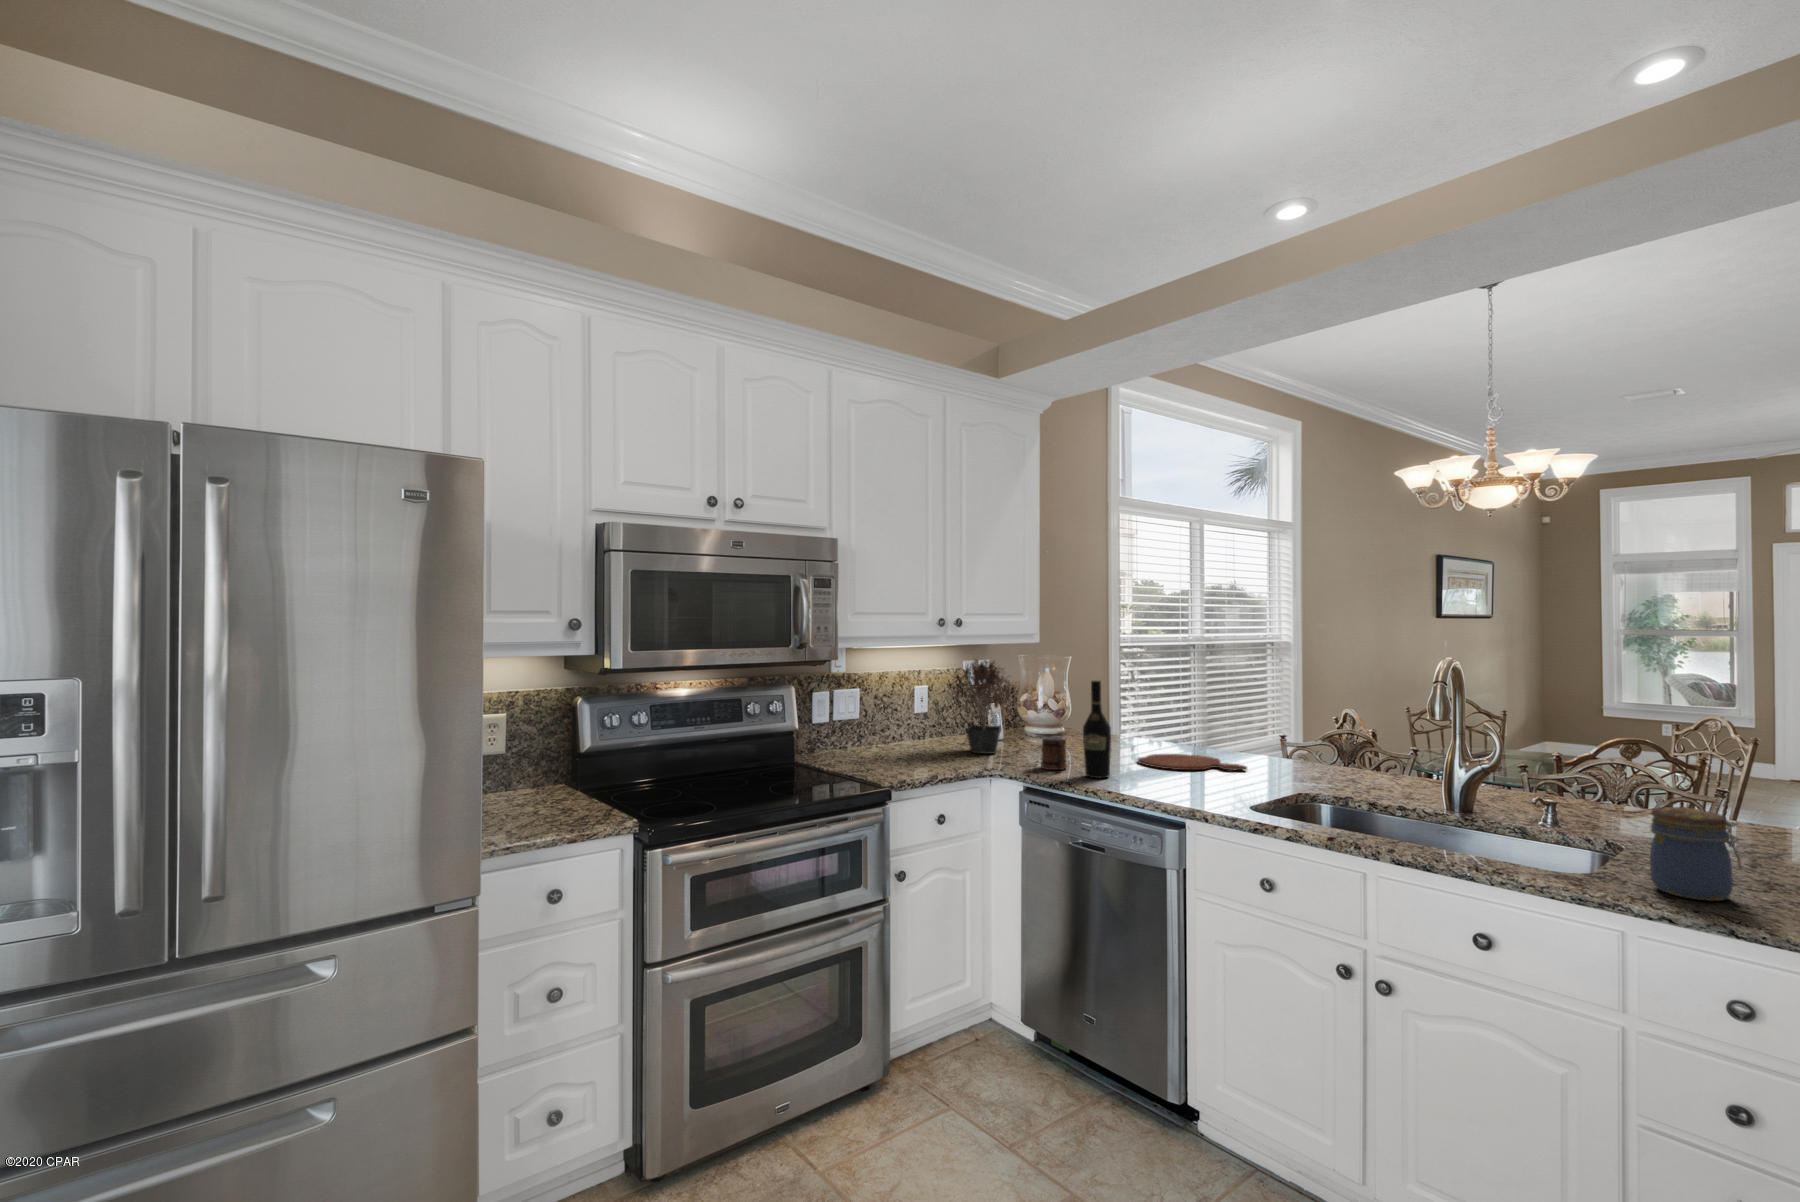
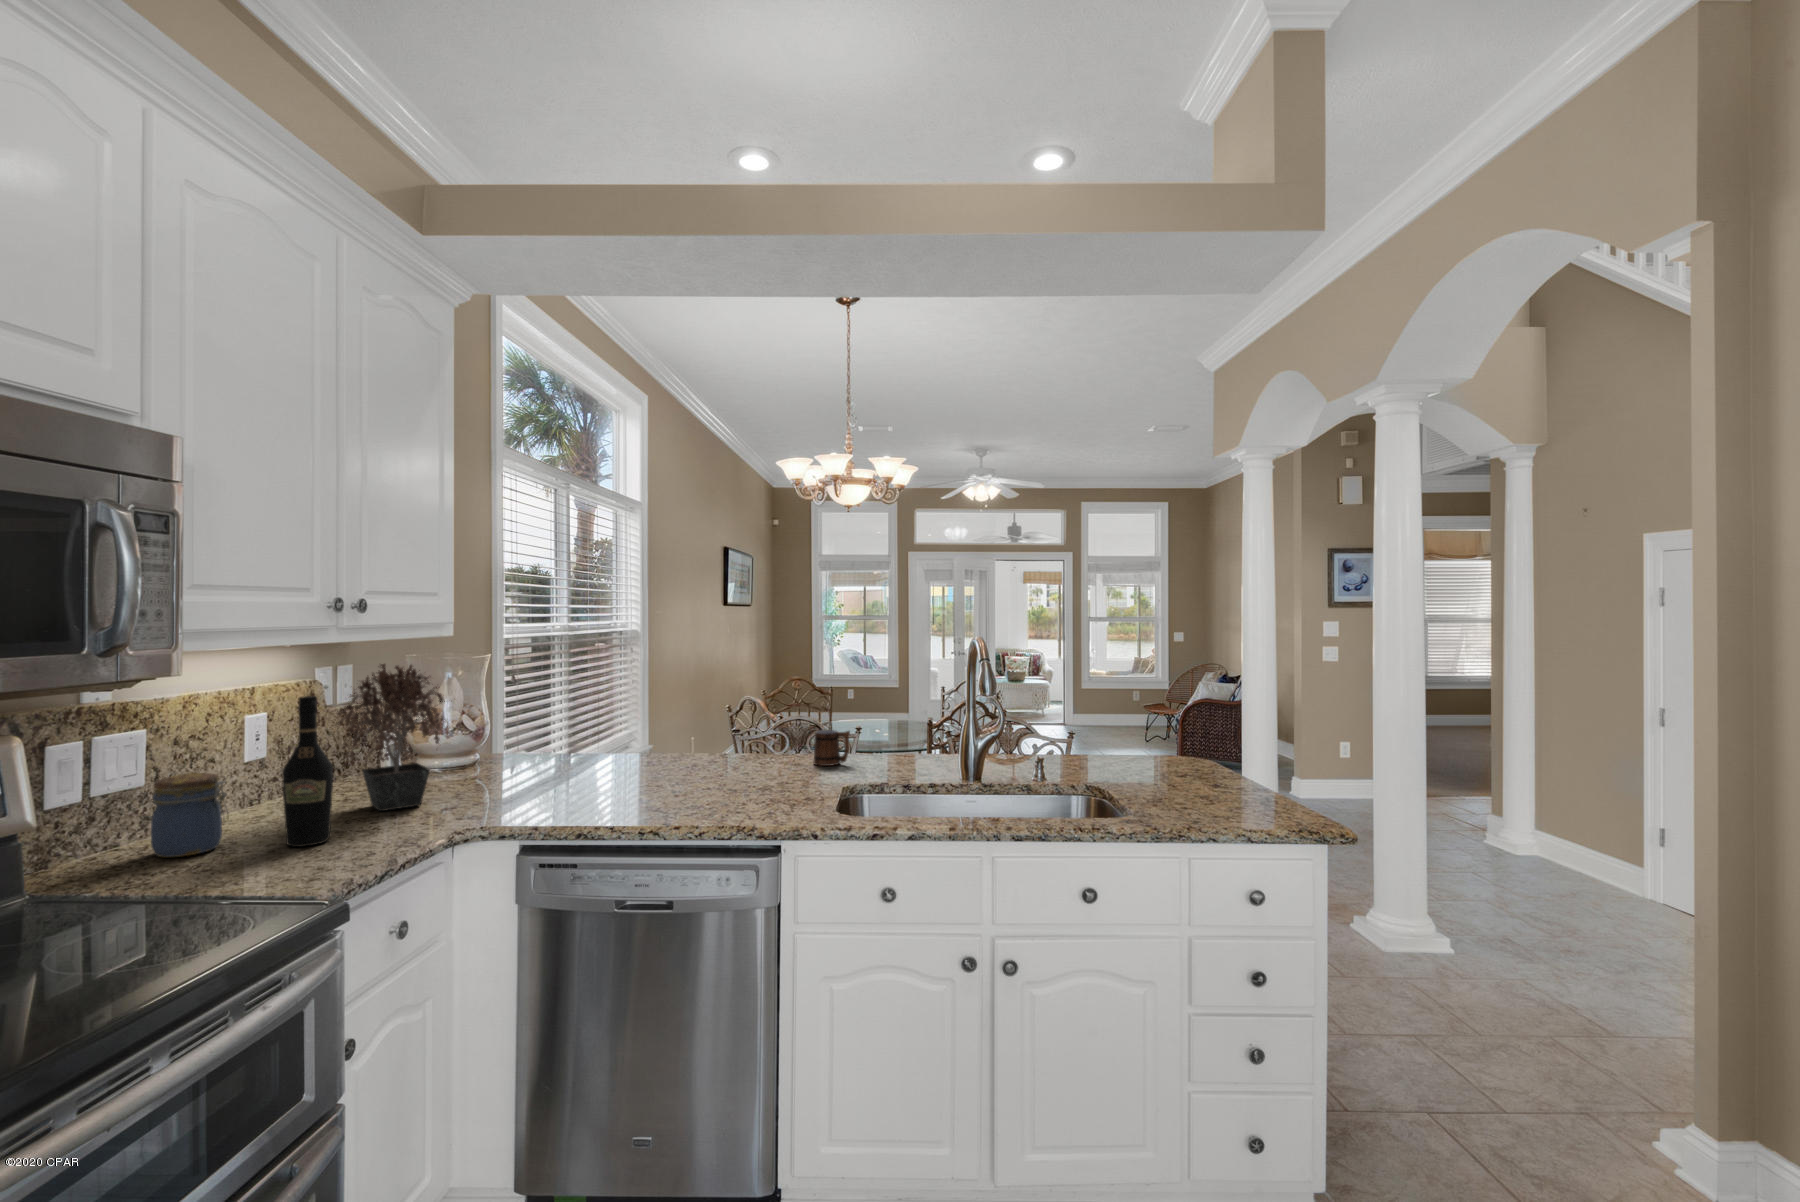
wine bottle: present [1083,681,1111,778] -> present [283,696,333,847]
mug: present [1041,737,1066,770] -> present [814,730,850,766]
cutting board: present [1138,754,1247,770] -> none [628,764,755,786]
jar: present [1650,807,1742,901] -> present [151,773,227,857]

